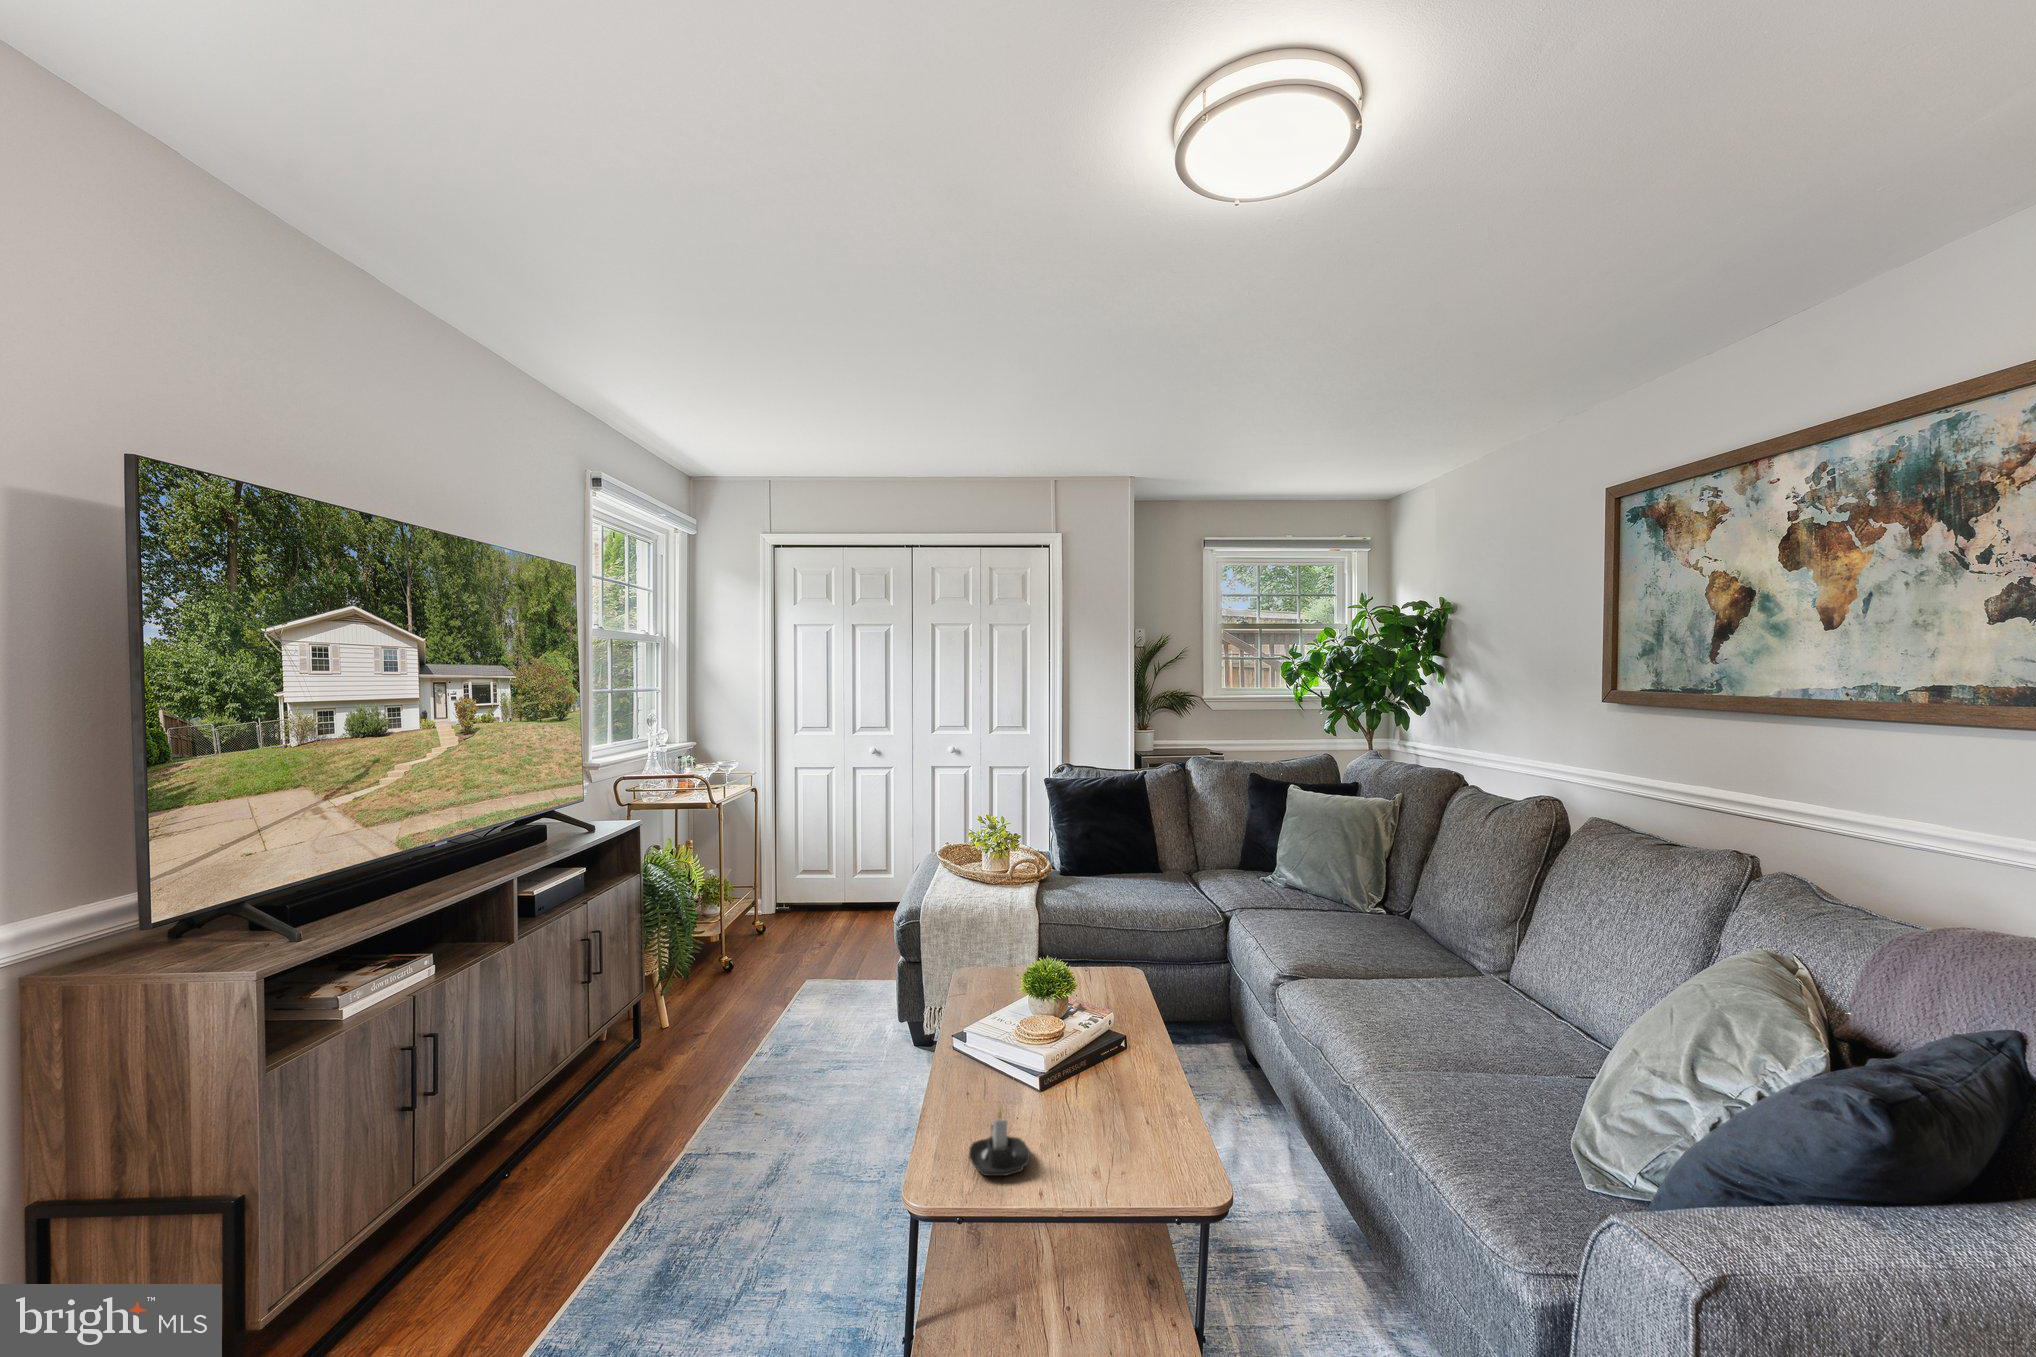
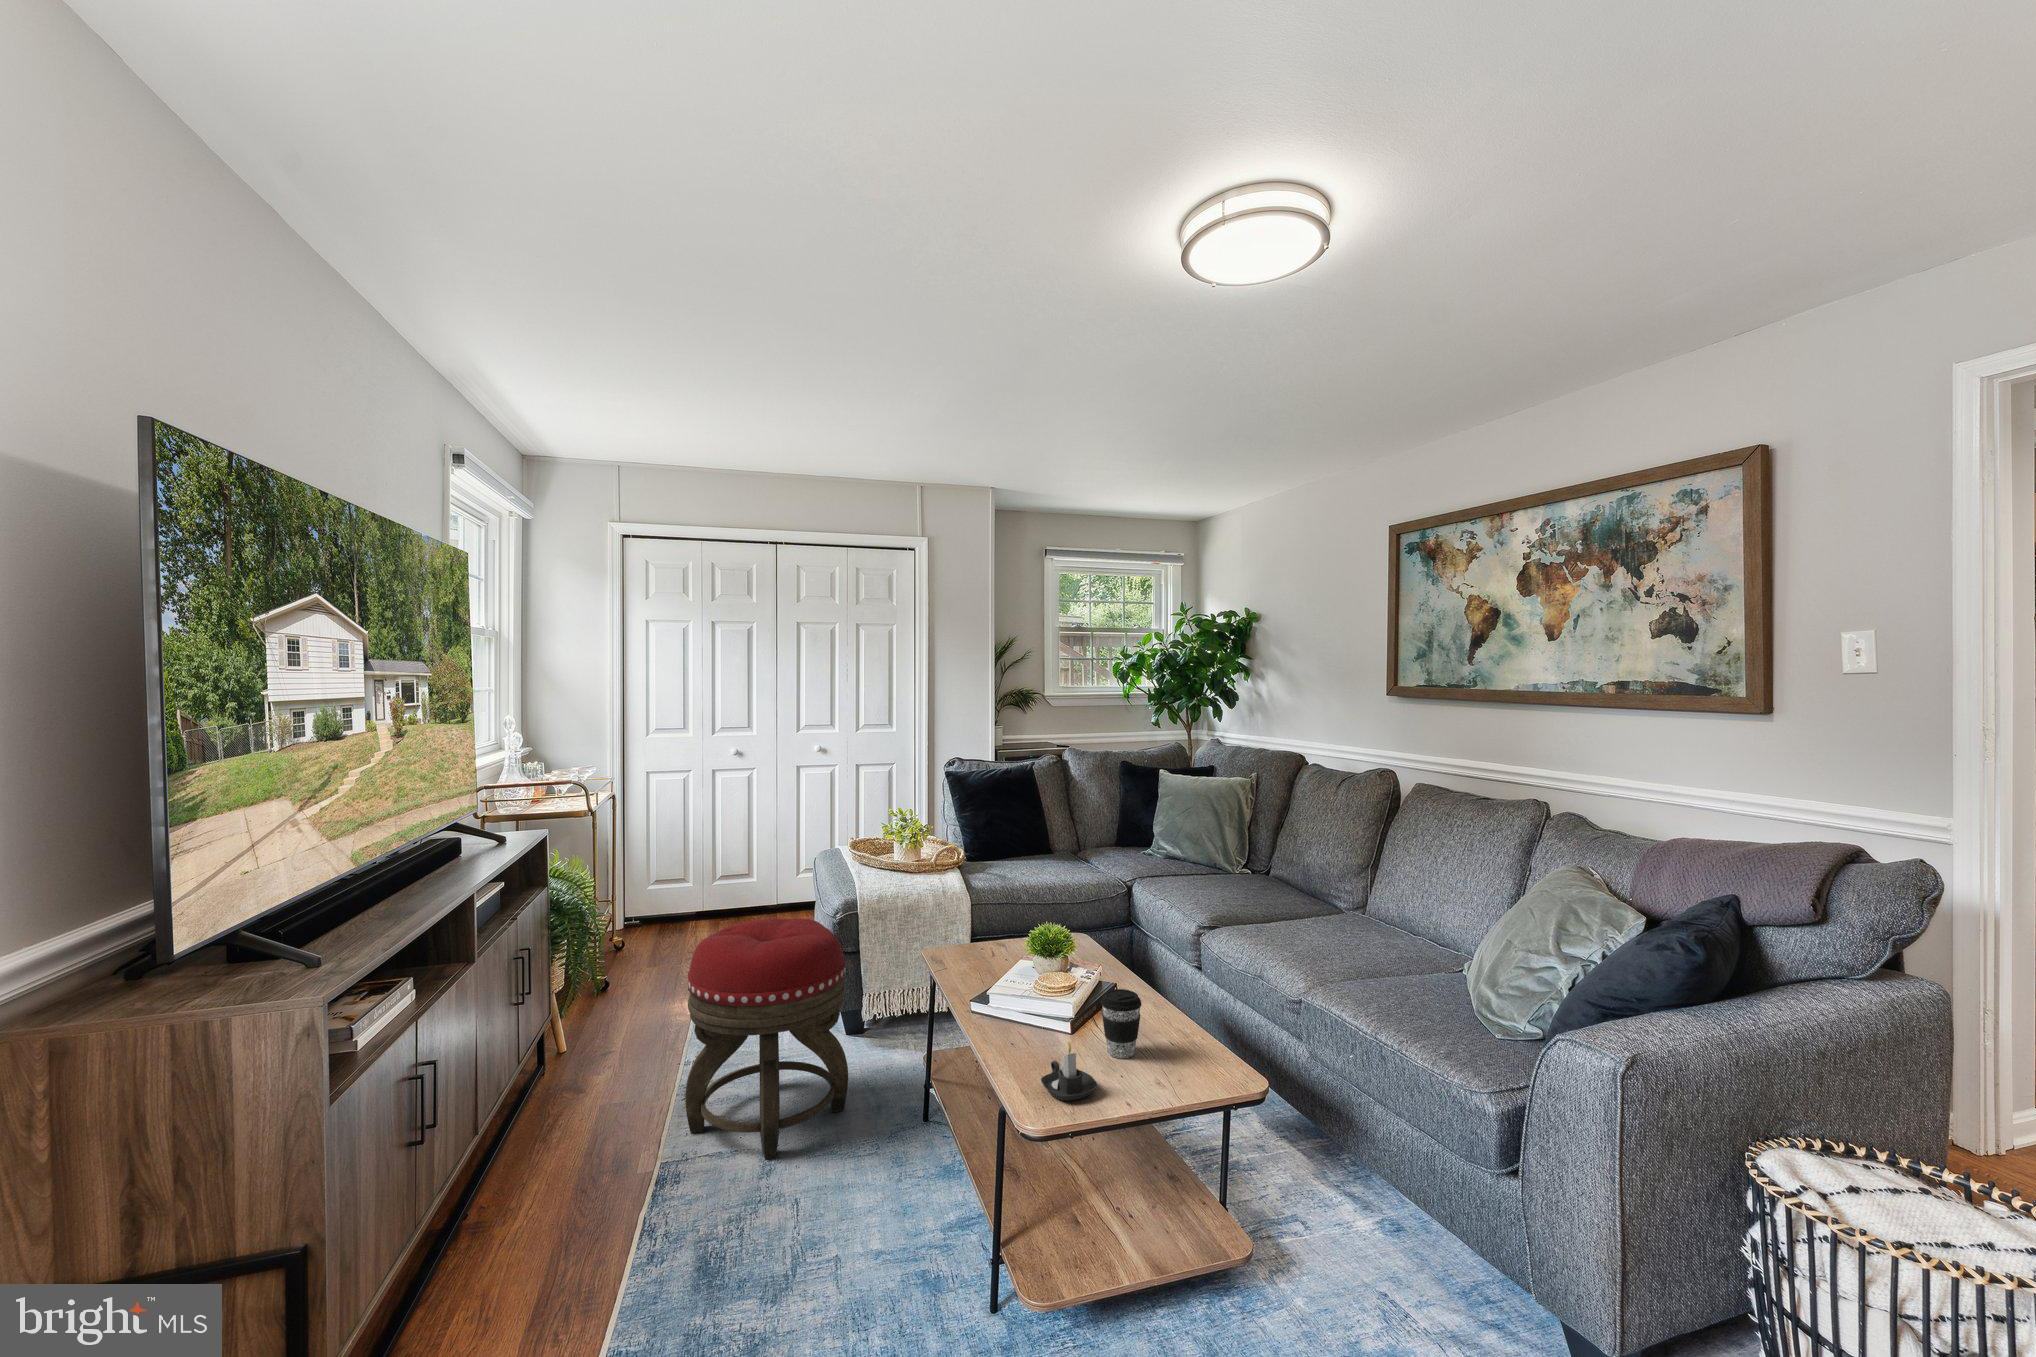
footstool: none [722,922,884,1170] -> present [685,918,848,1159]
coffee cup: none [1068,1047,1116,1131] -> present [1101,989,1142,1058]

